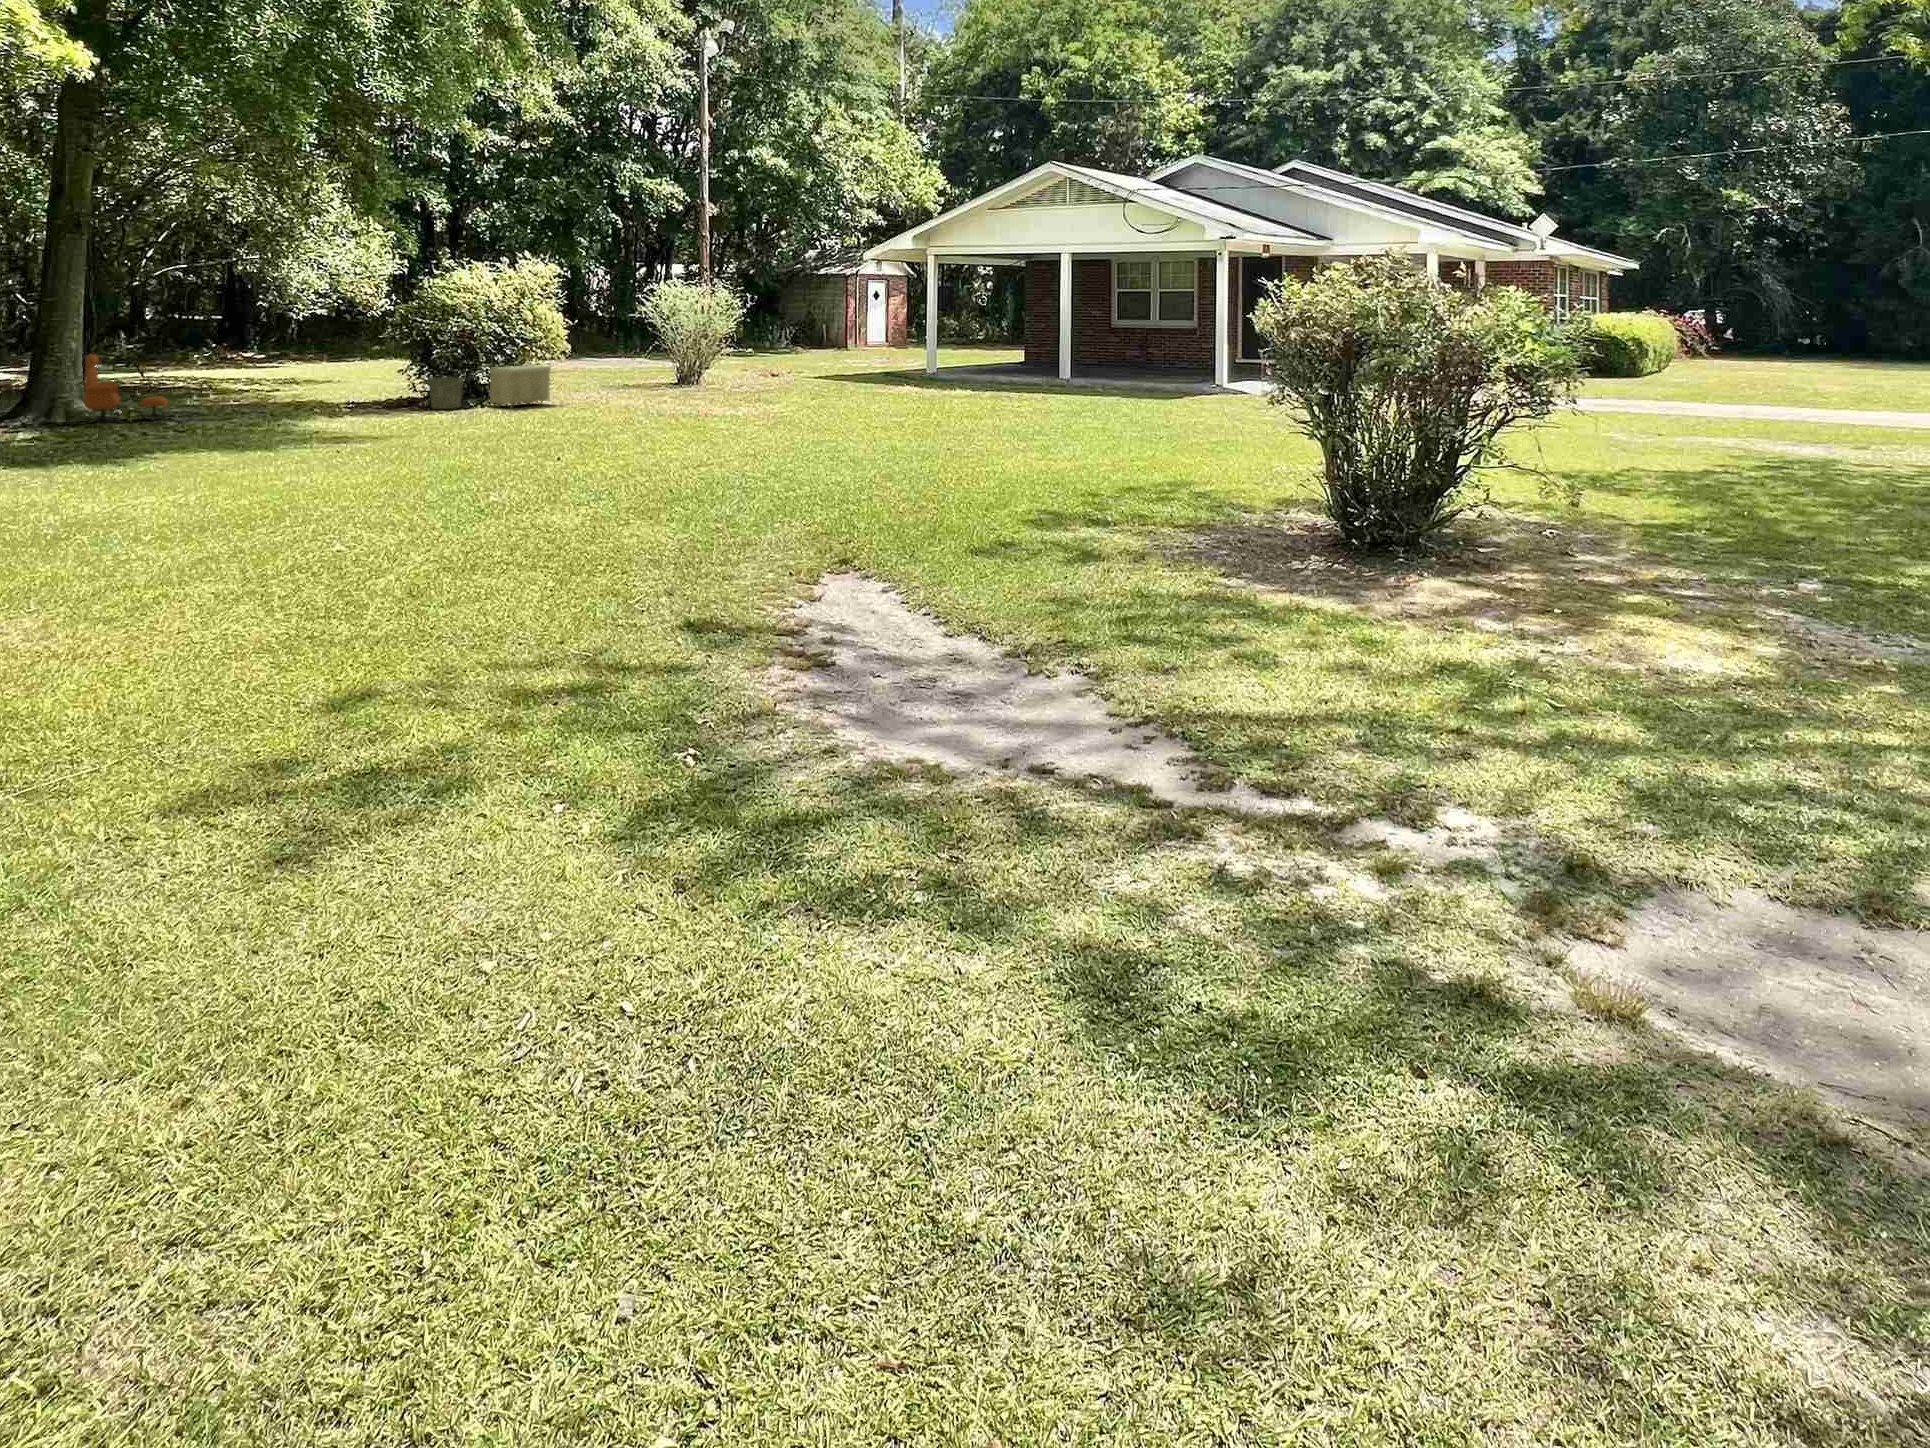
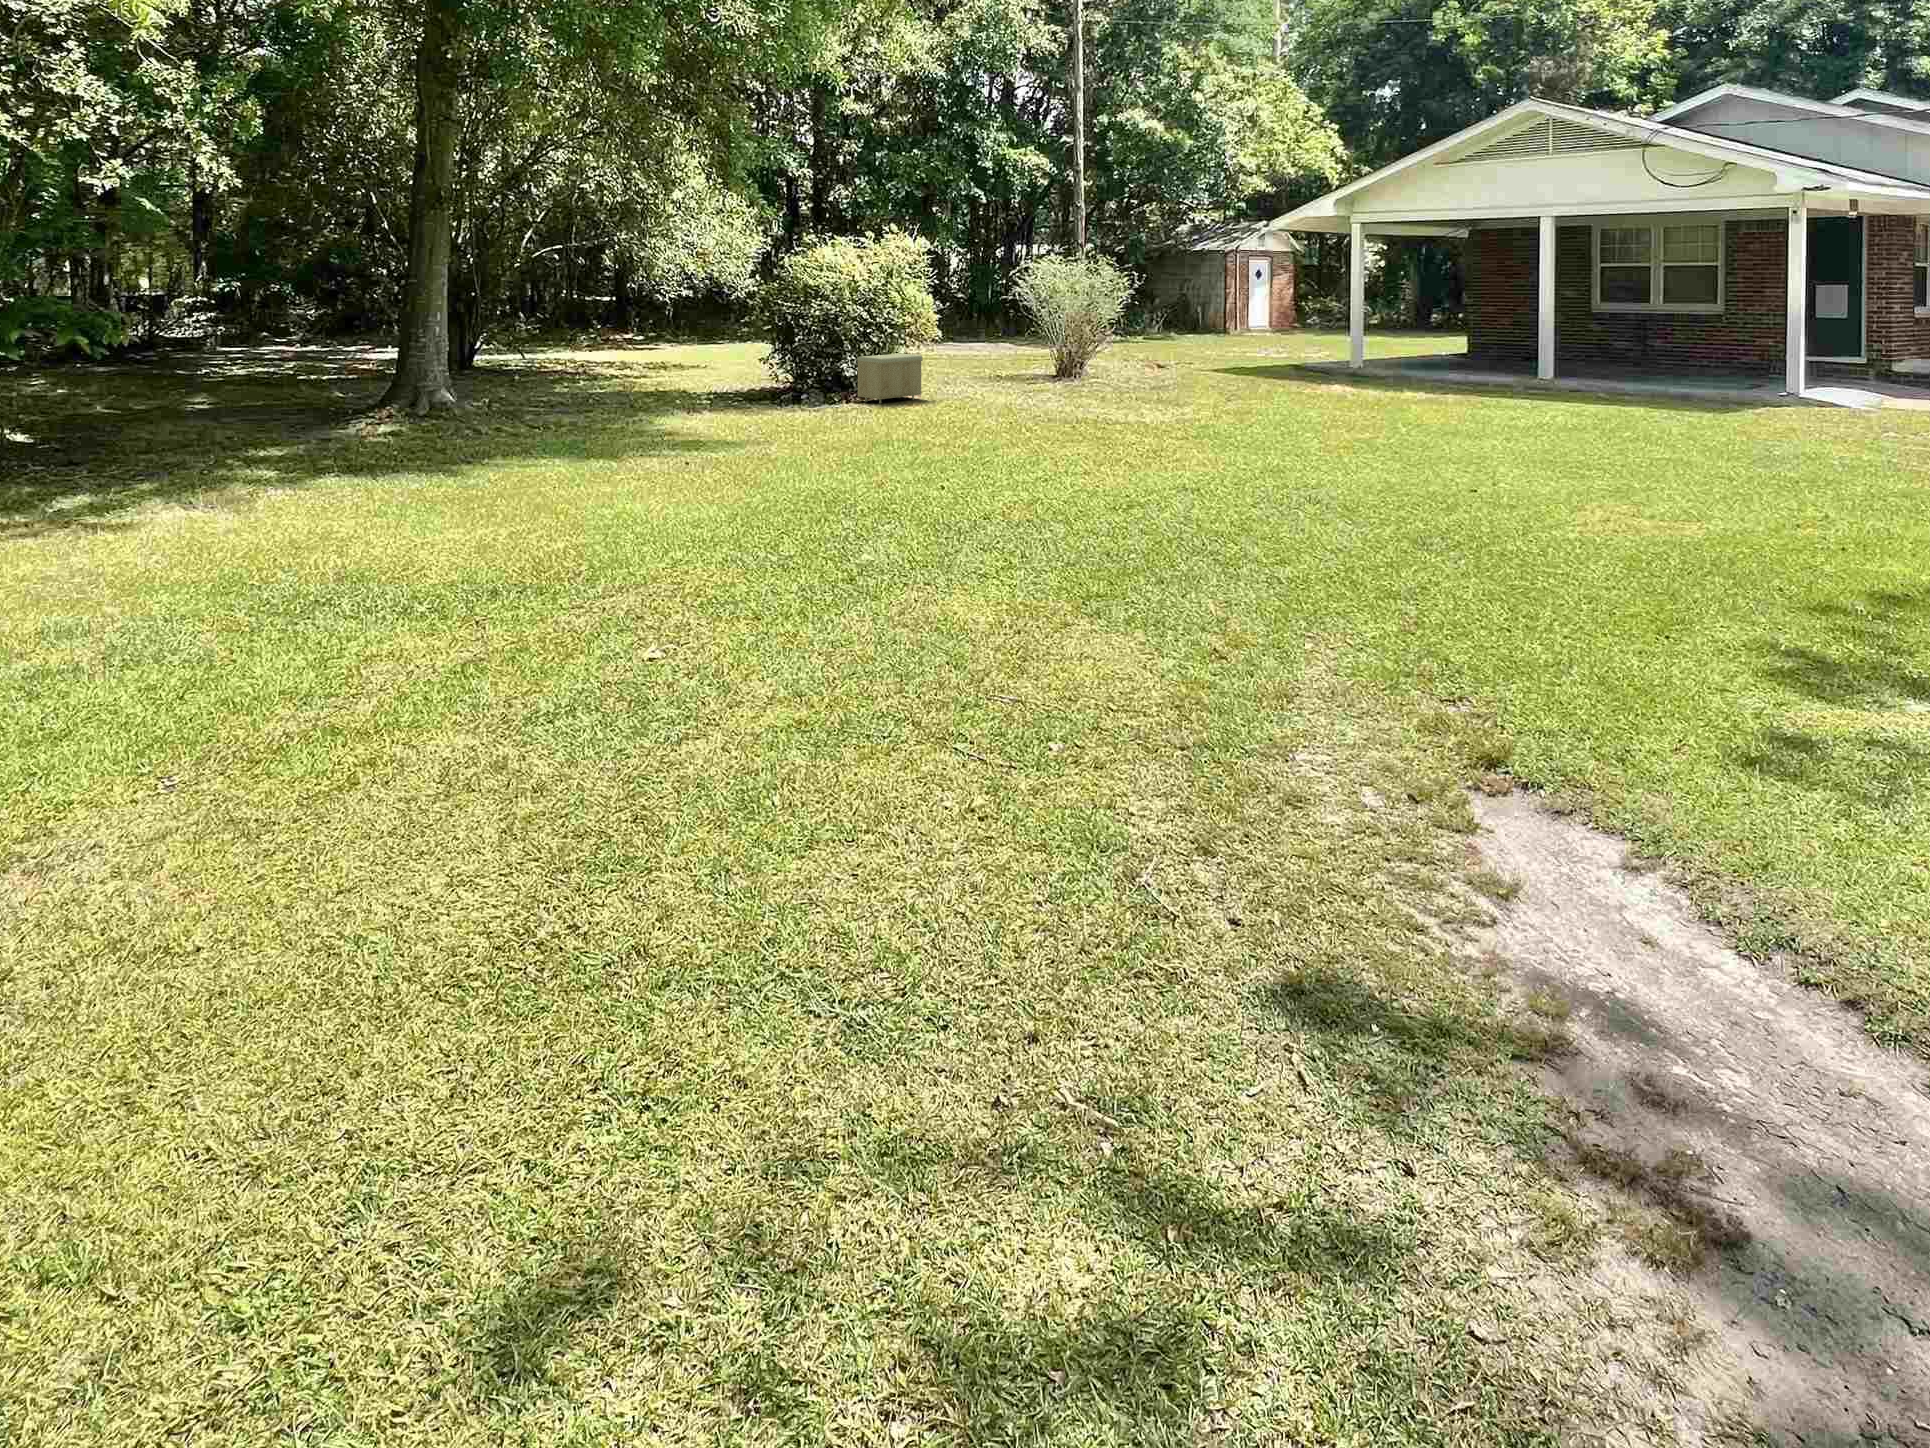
lounge chair: present [84,354,170,423] -> none [457,337,544,411]
bucket: present [429,377,463,409] -> none [790,365,831,403]

